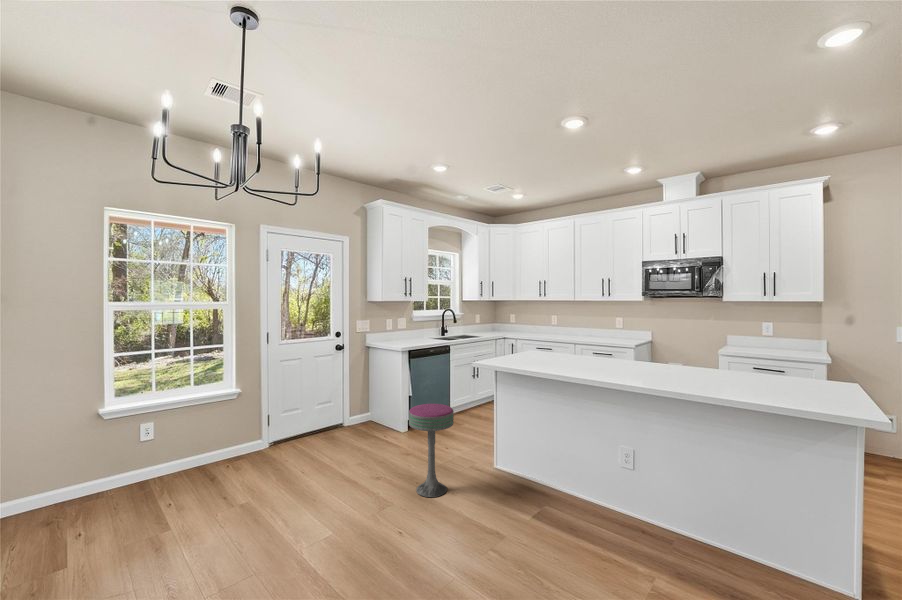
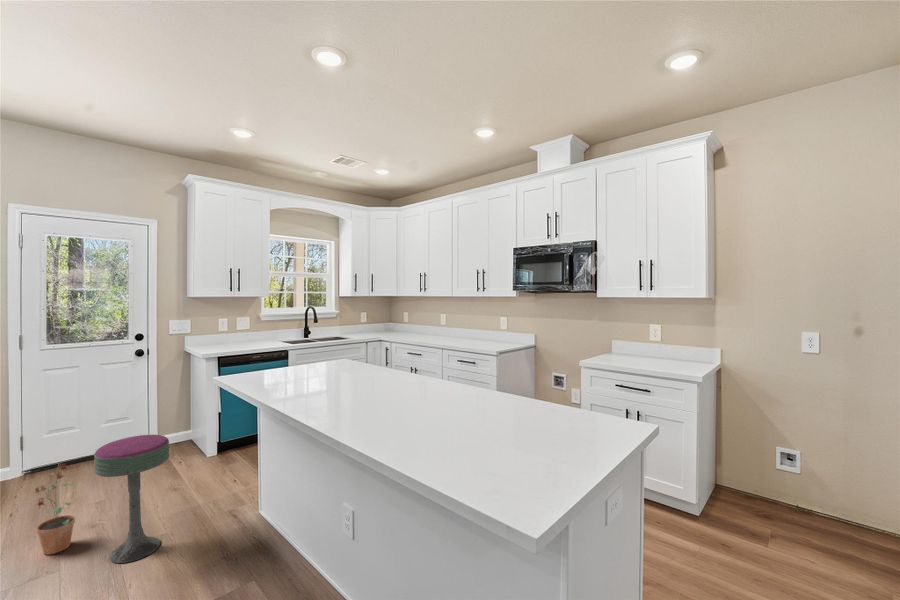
potted plant: none [350,425,382,493] -> present [36,463,75,555]

